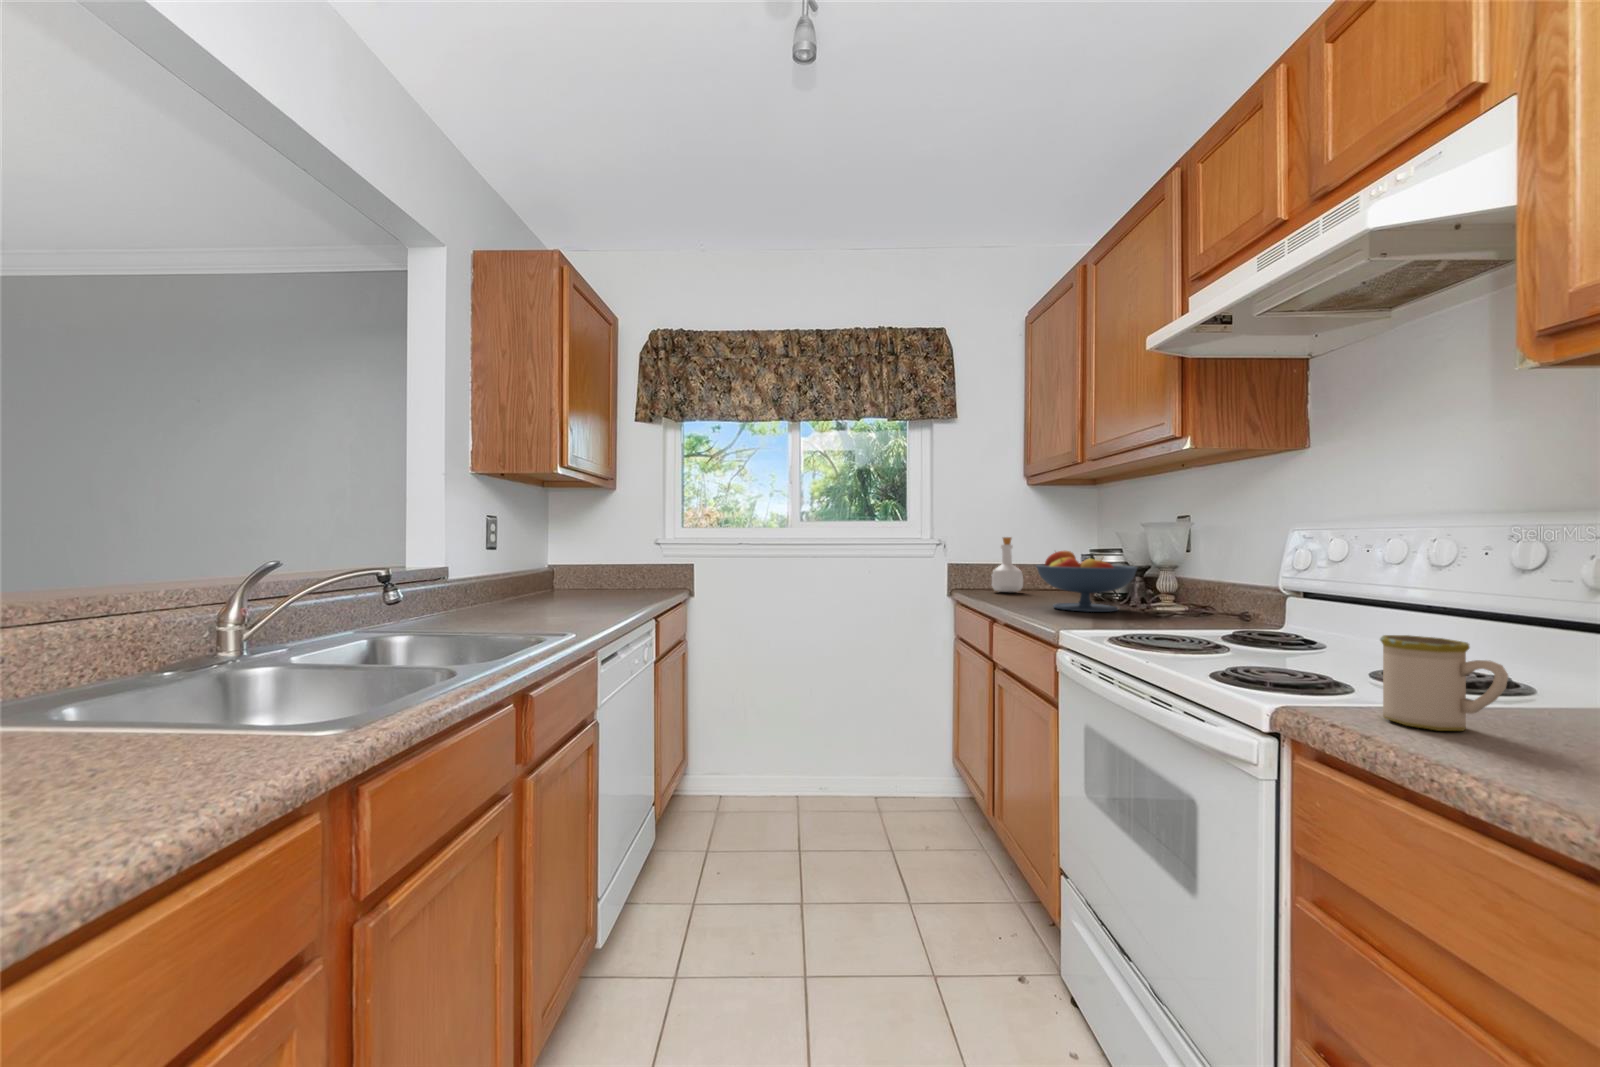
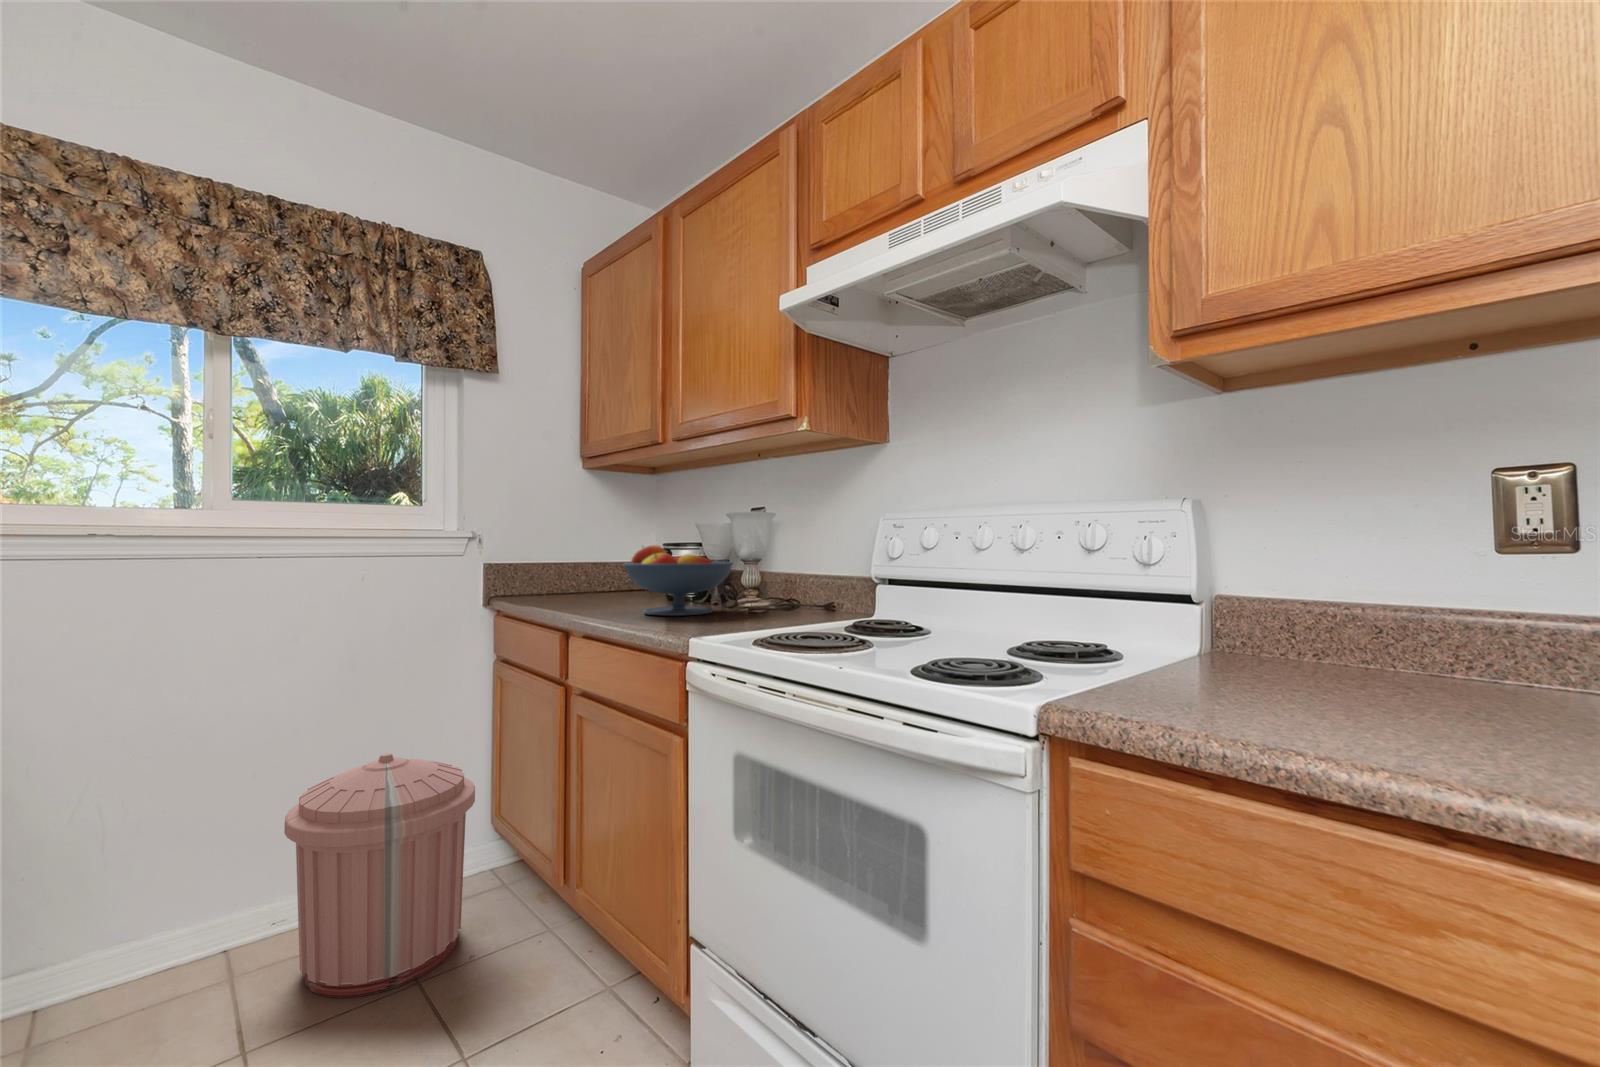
bottle: present [992,537,1023,592] -> none [544,533,584,601]
mug: present [1380,635,1508,731] -> none [1088,605,1189,693]
trash can: none [823,686,932,840] -> present [284,753,475,998]

